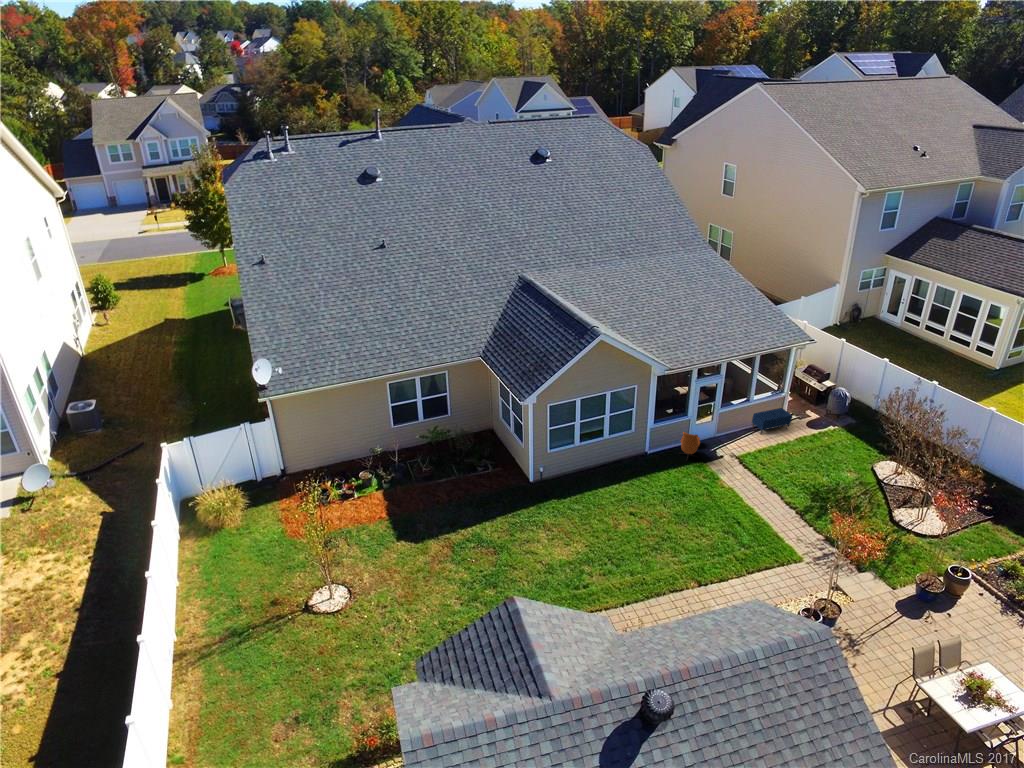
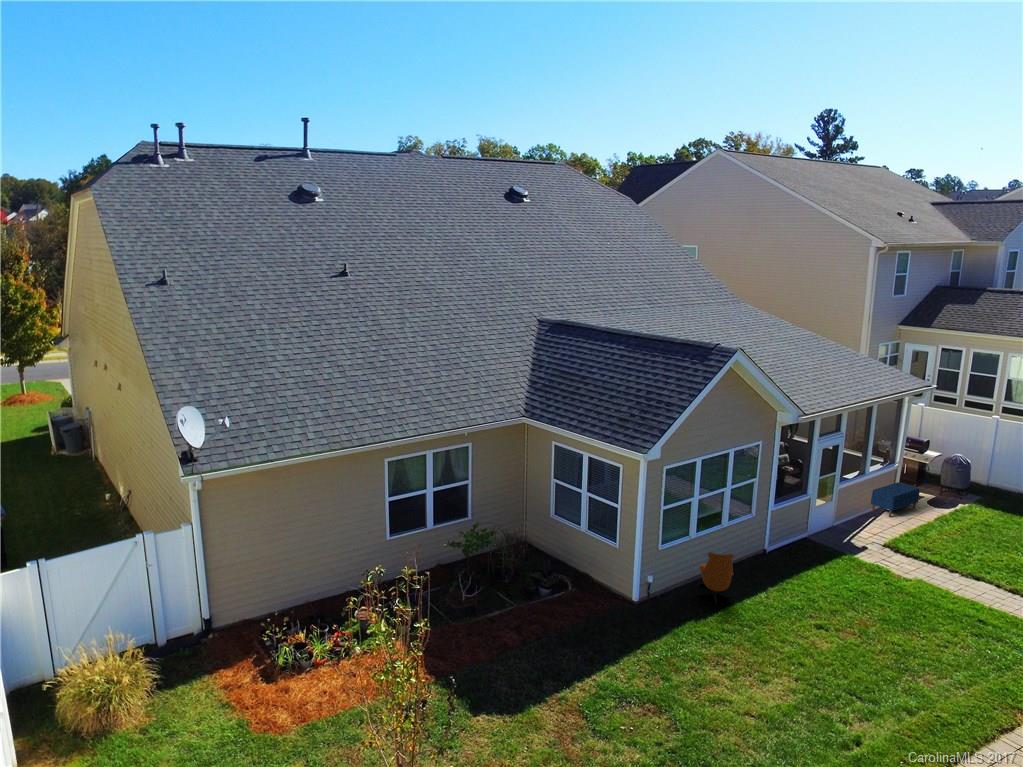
lounge chair: present [680,432,700,459] -> present [697,552,734,605]

